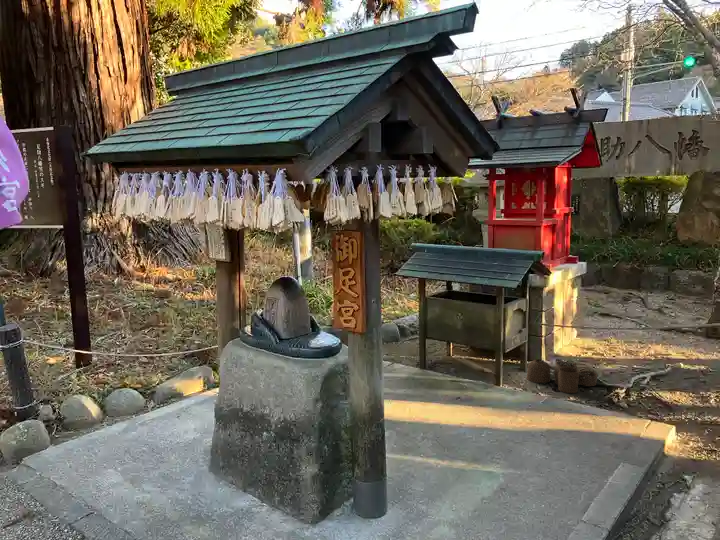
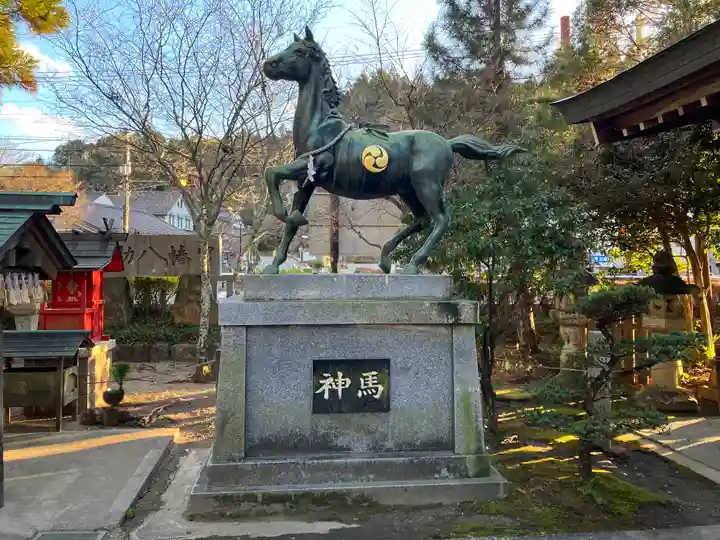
potted tree: none [565,293,606,355] -> present [102,363,131,405]

